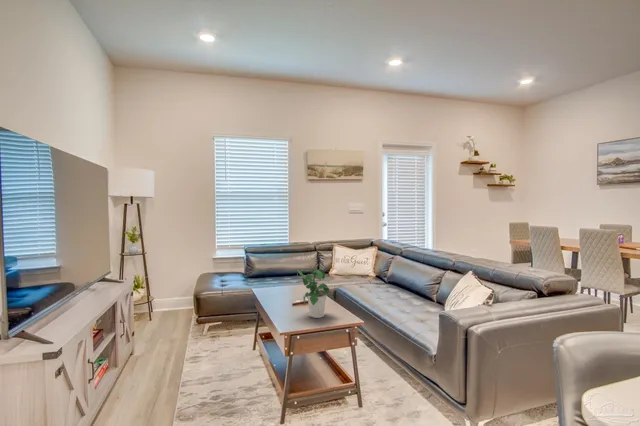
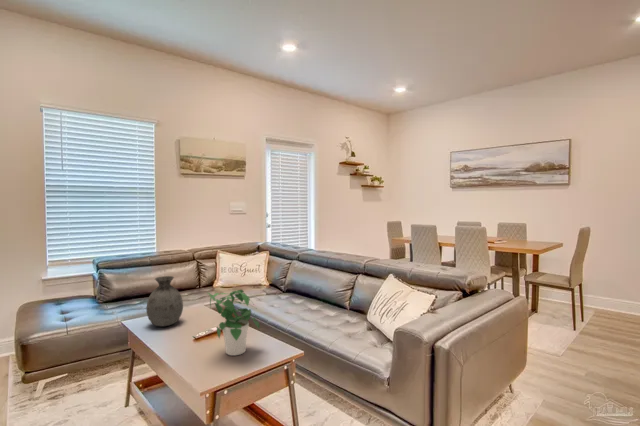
vase: none [267,258,292,295] -> present [146,276,183,326]

